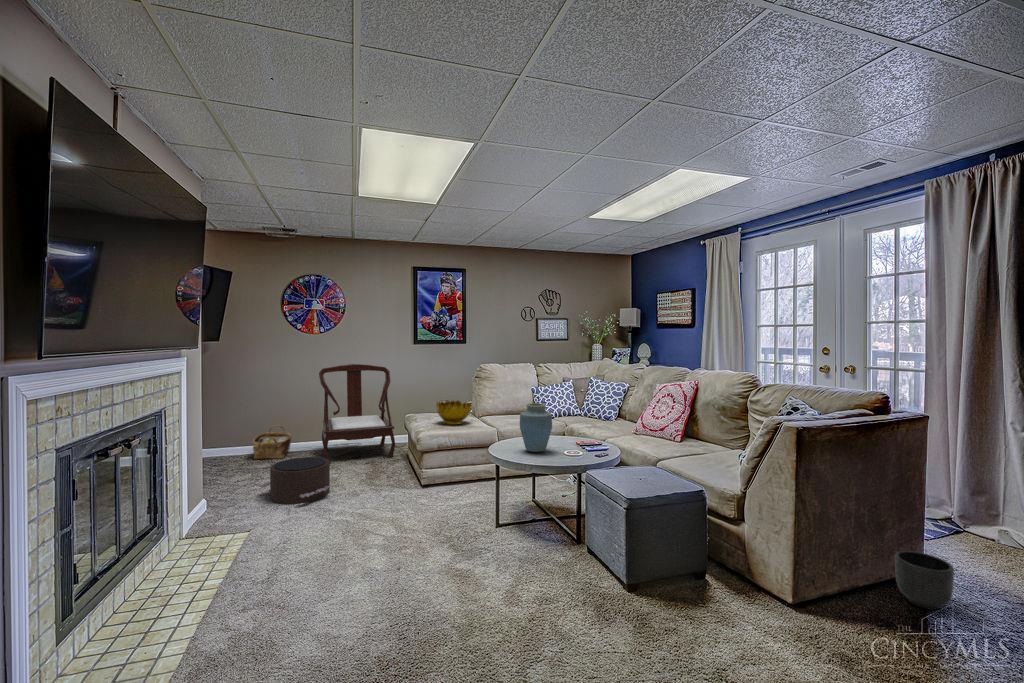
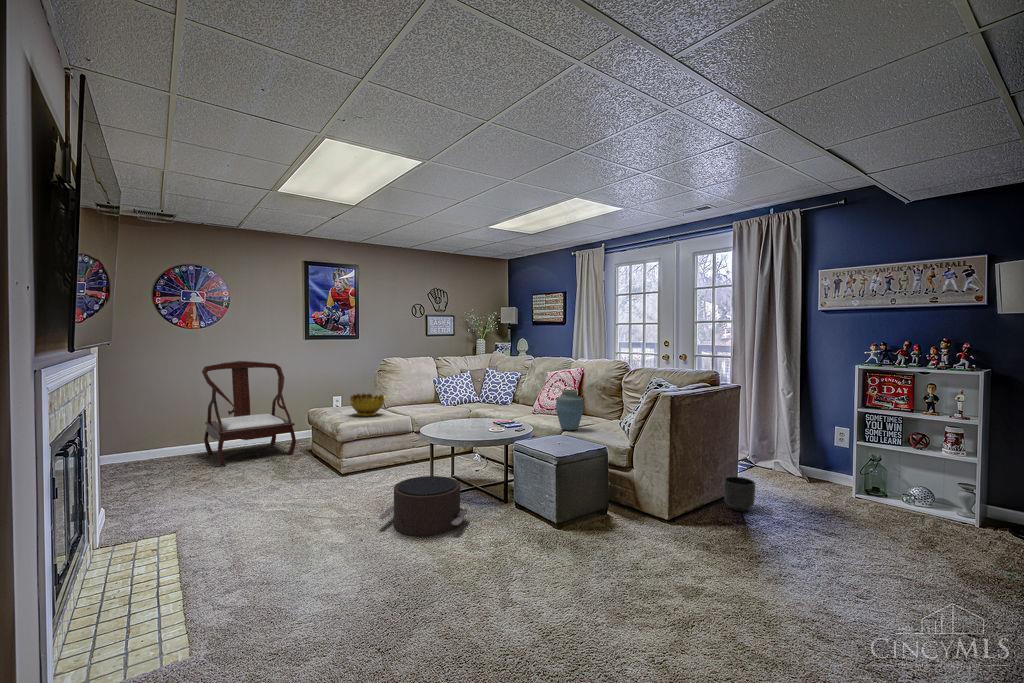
vase: present [520,403,552,452] -> present [556,390,584,430]
woven basket: present [253,425,291,459] -> none [122,430,169,469]
pouf: present [260,457,330,504] -> present [379,476,468,536]

